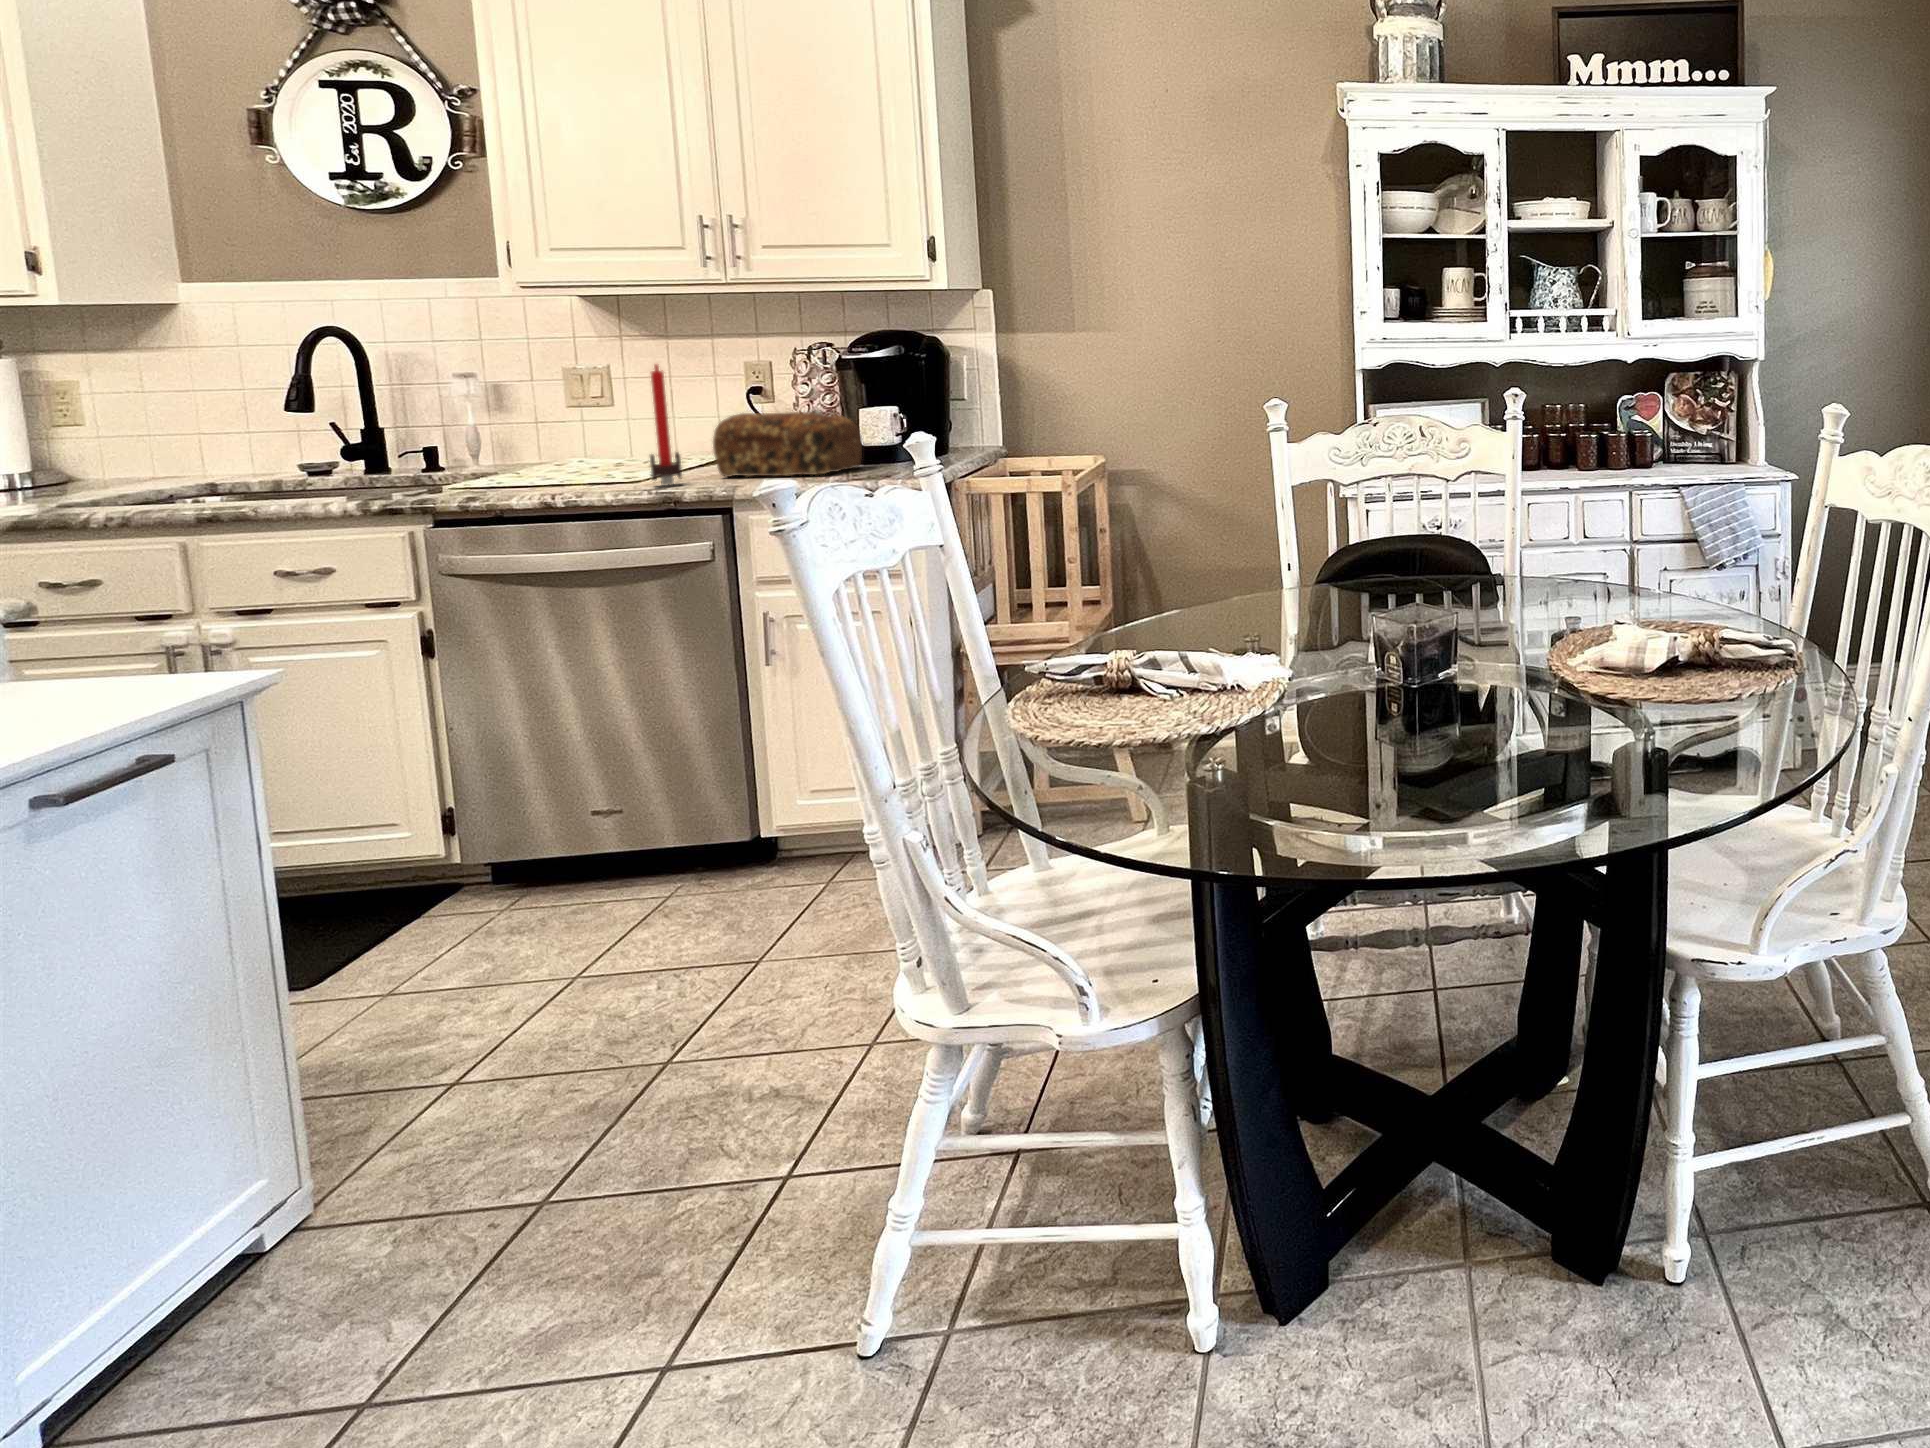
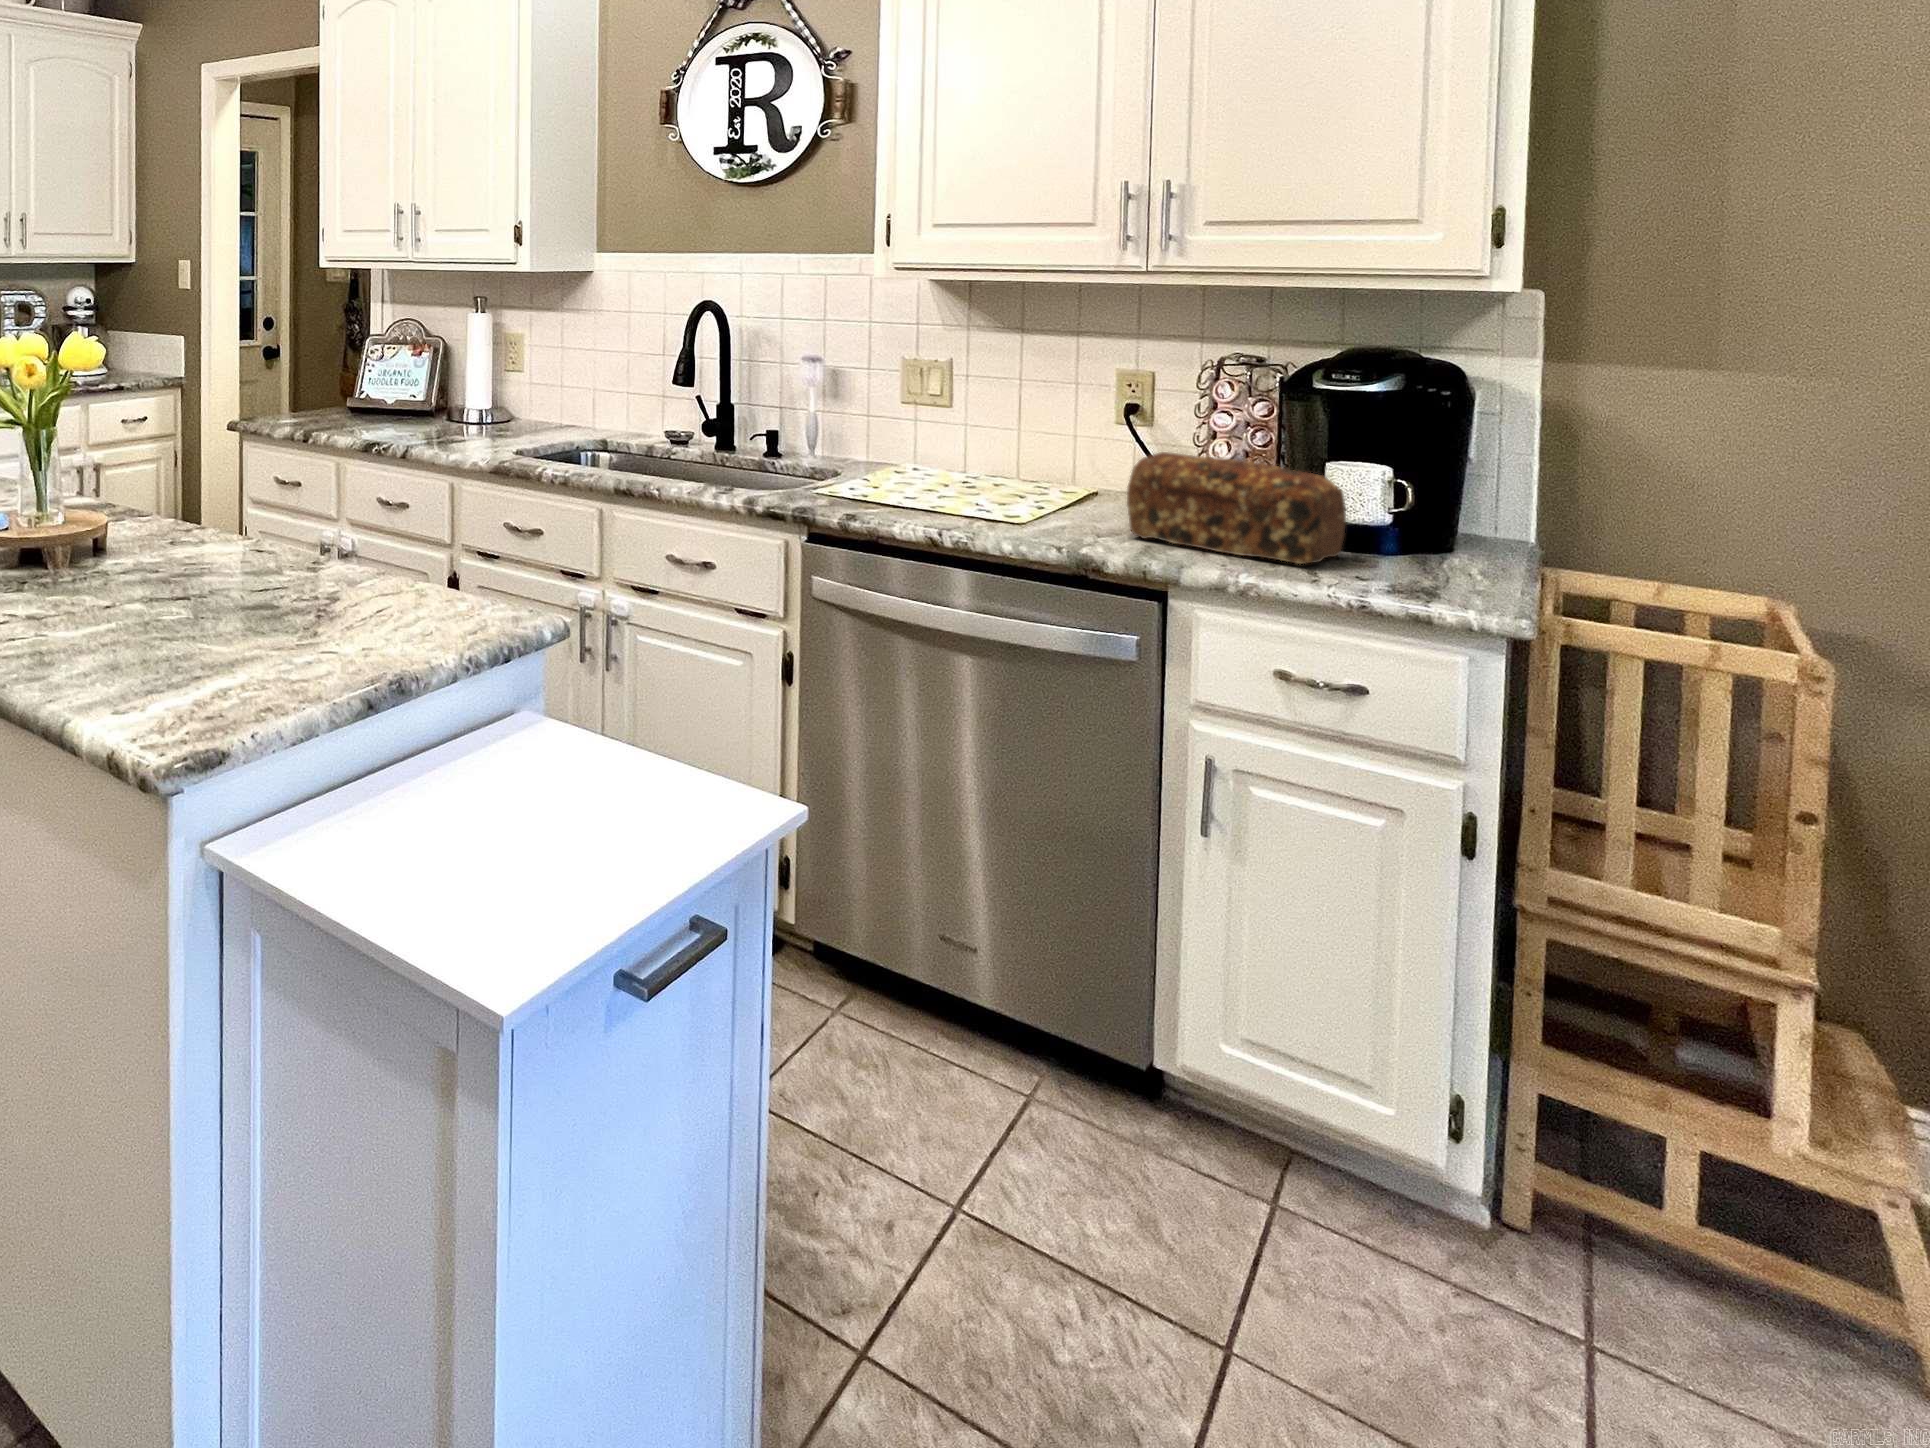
candle: present [650,364,682,486] -> none [1049,378,1094,540]

